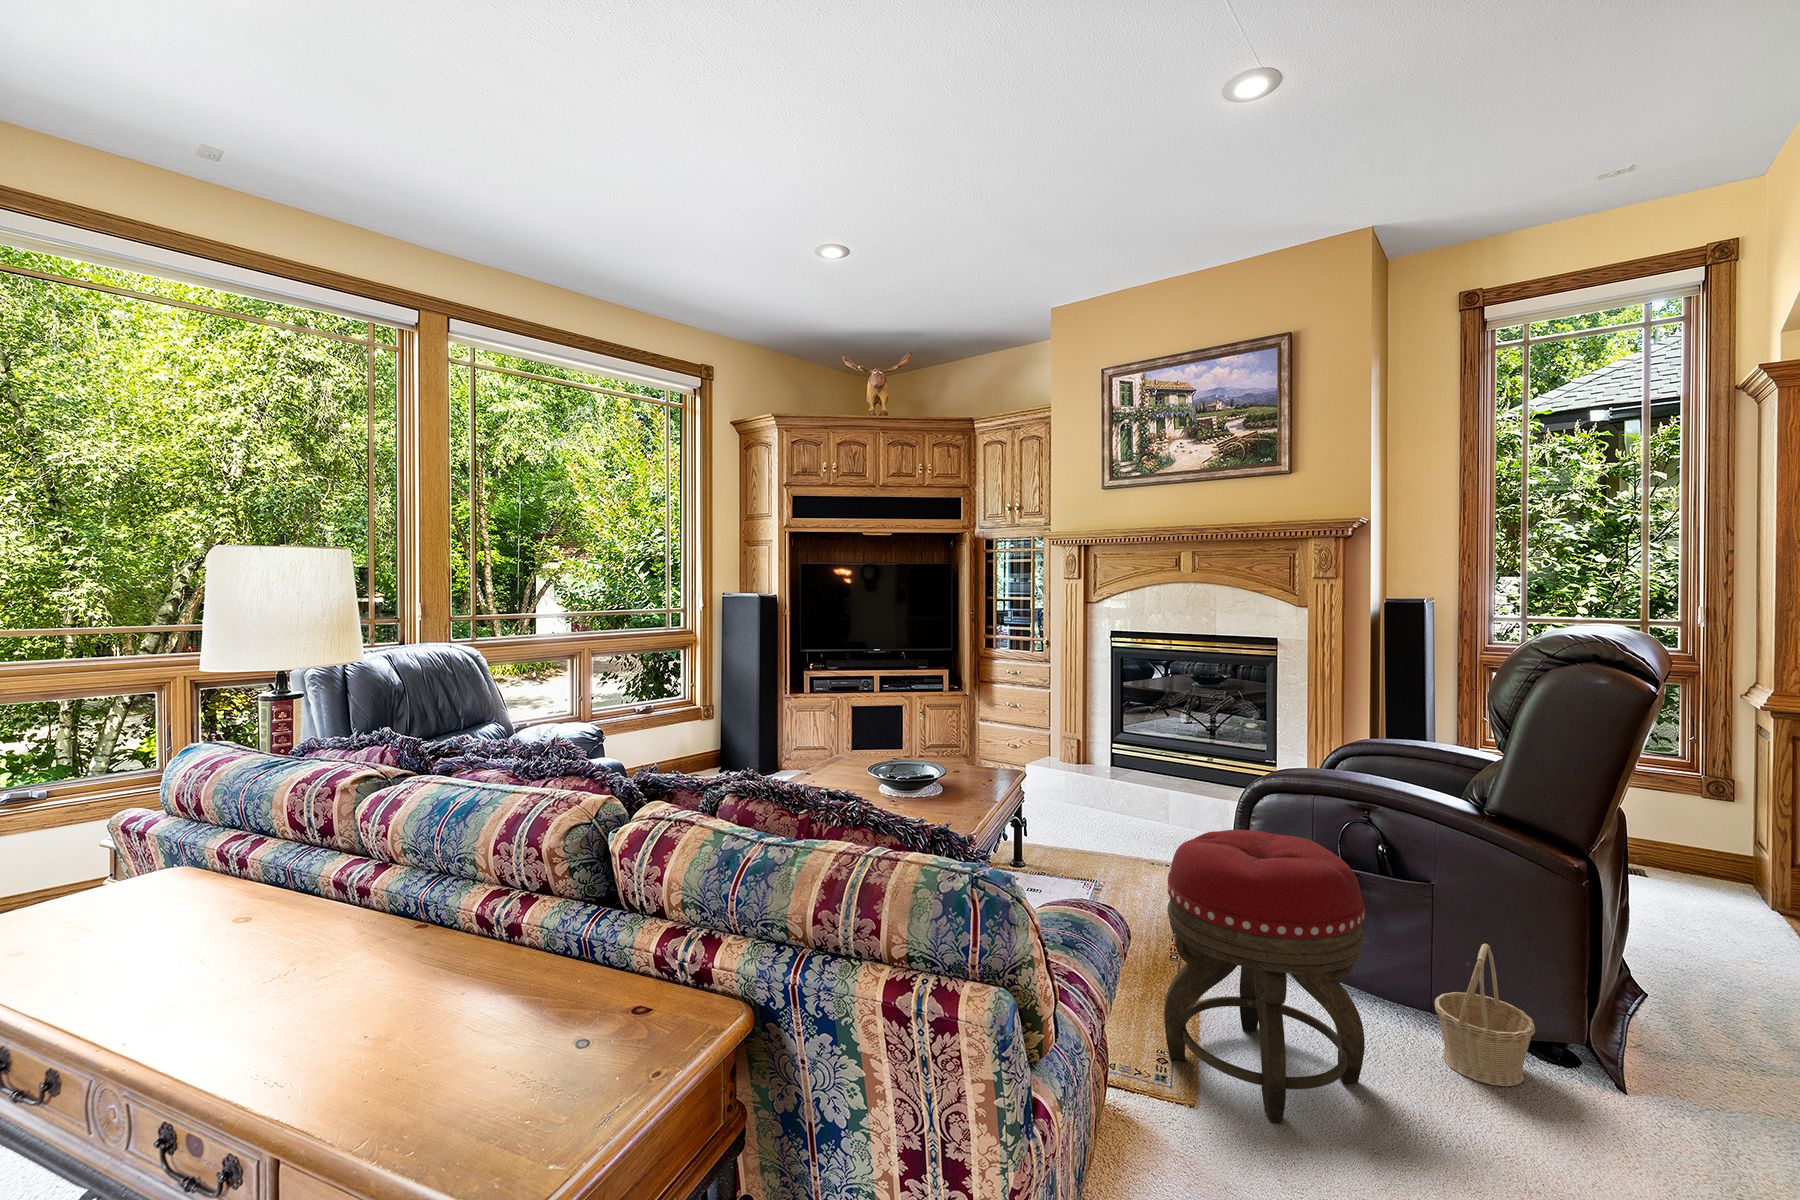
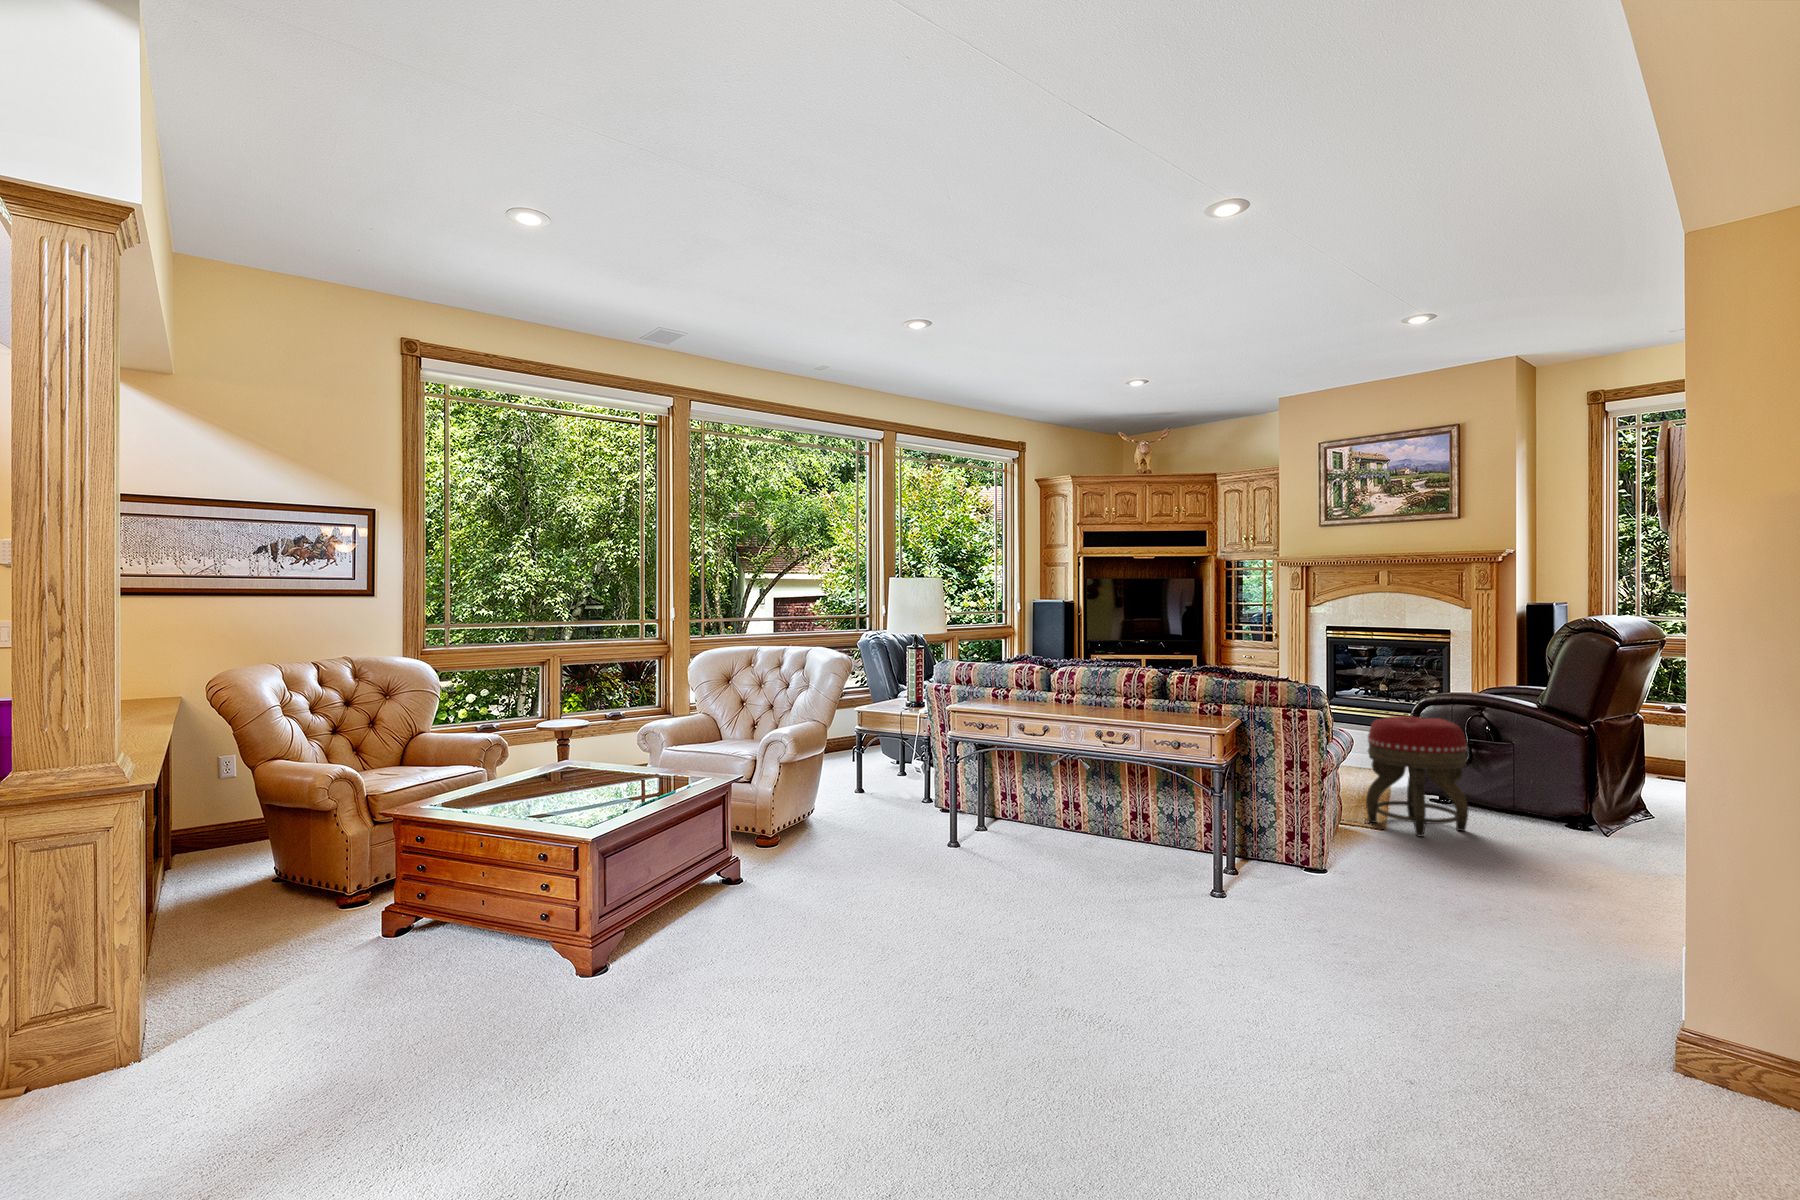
basket: present [1435,944,1535,1086] -> none [1510,771,1560,835]

